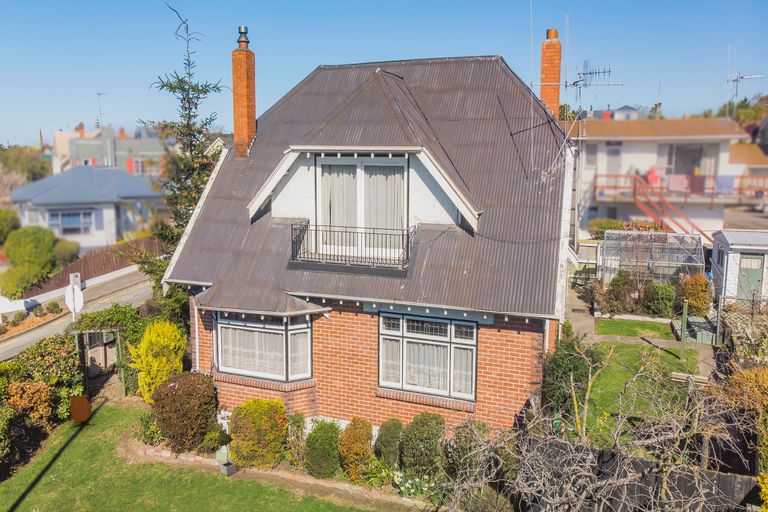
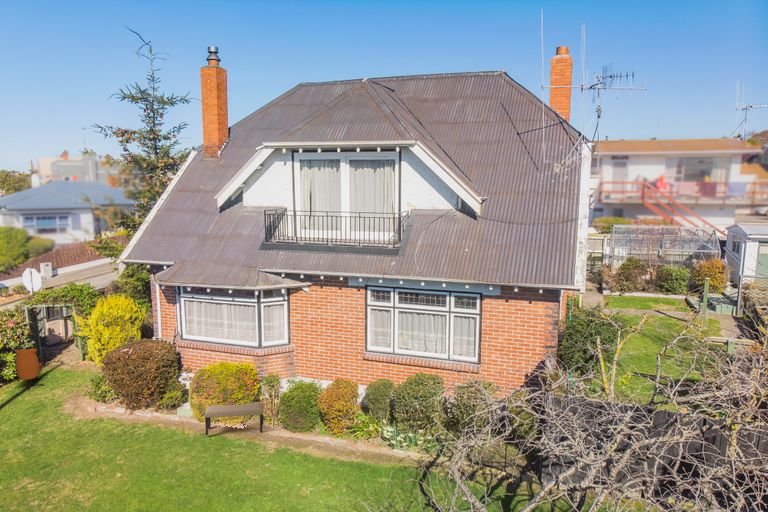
potted tree: present [217,433,236,476] -> none [179,382,201,431]
bench: none [240,450,290,481] -> present [204,403,264,435]

